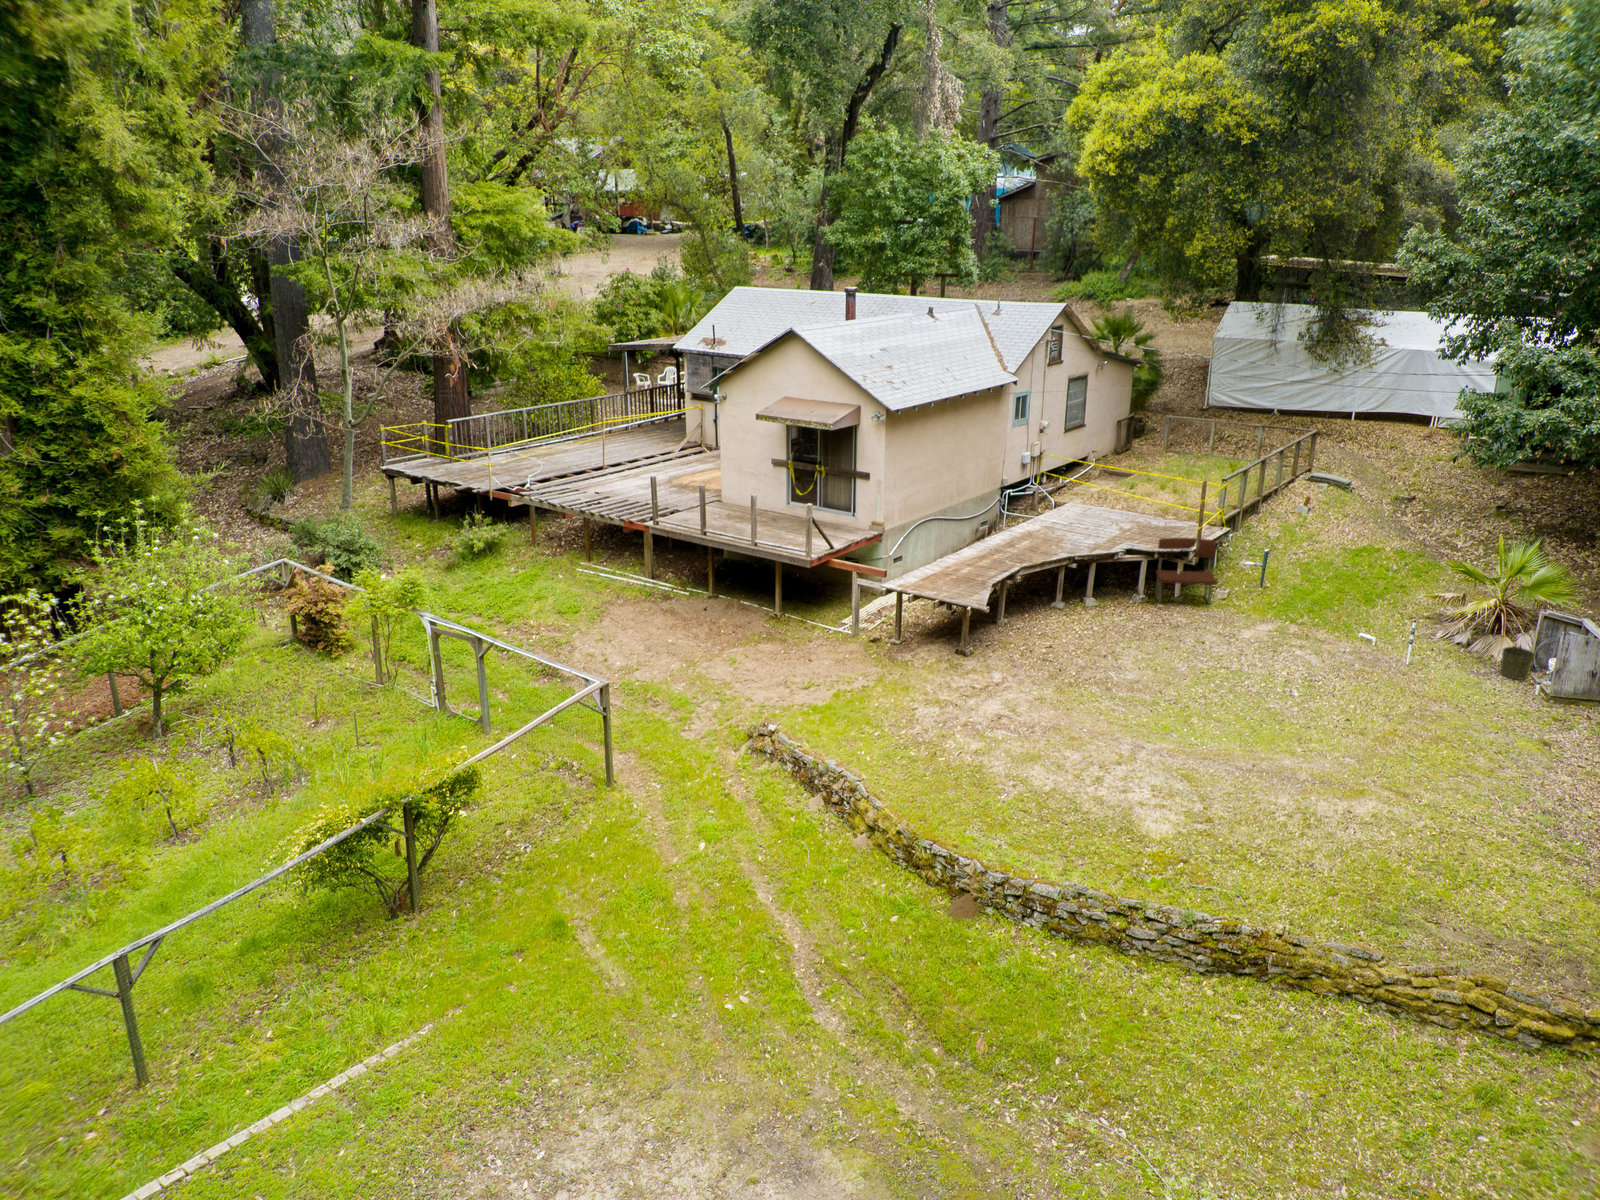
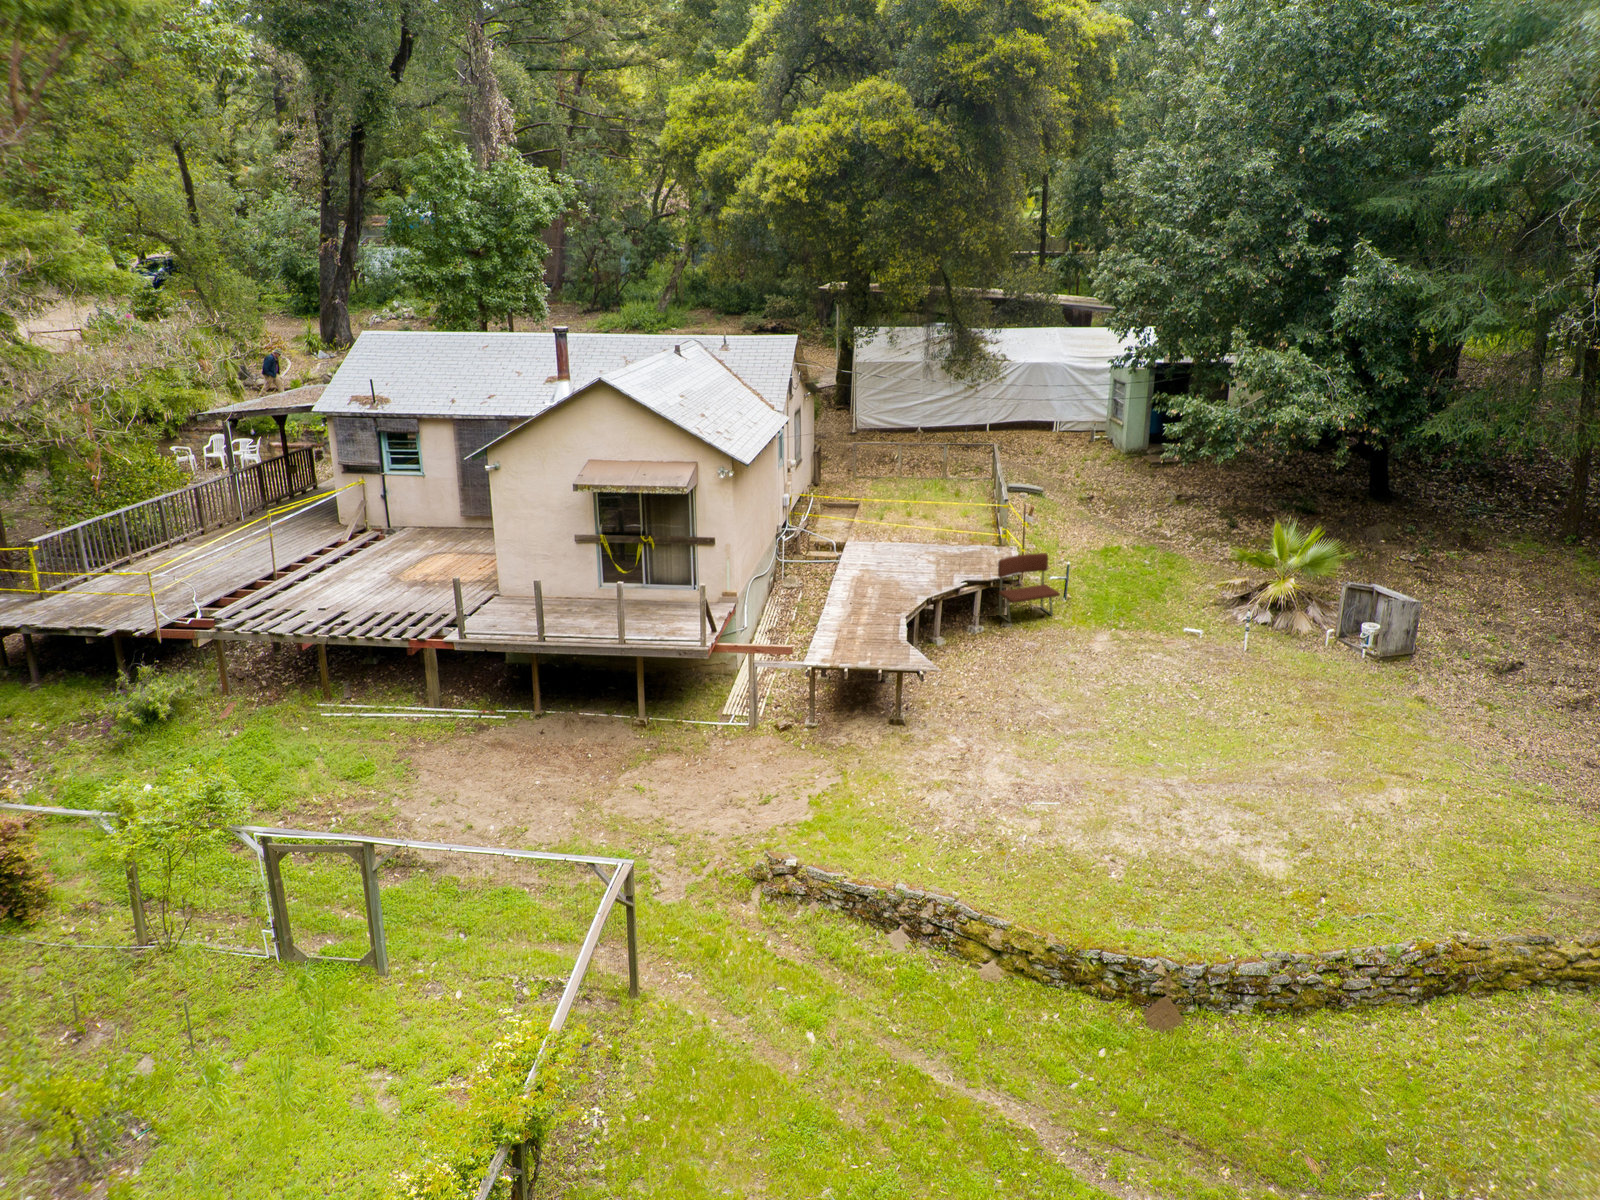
bucket: present [1500,646,1534,679] -> none [1316,607,1346,637]

